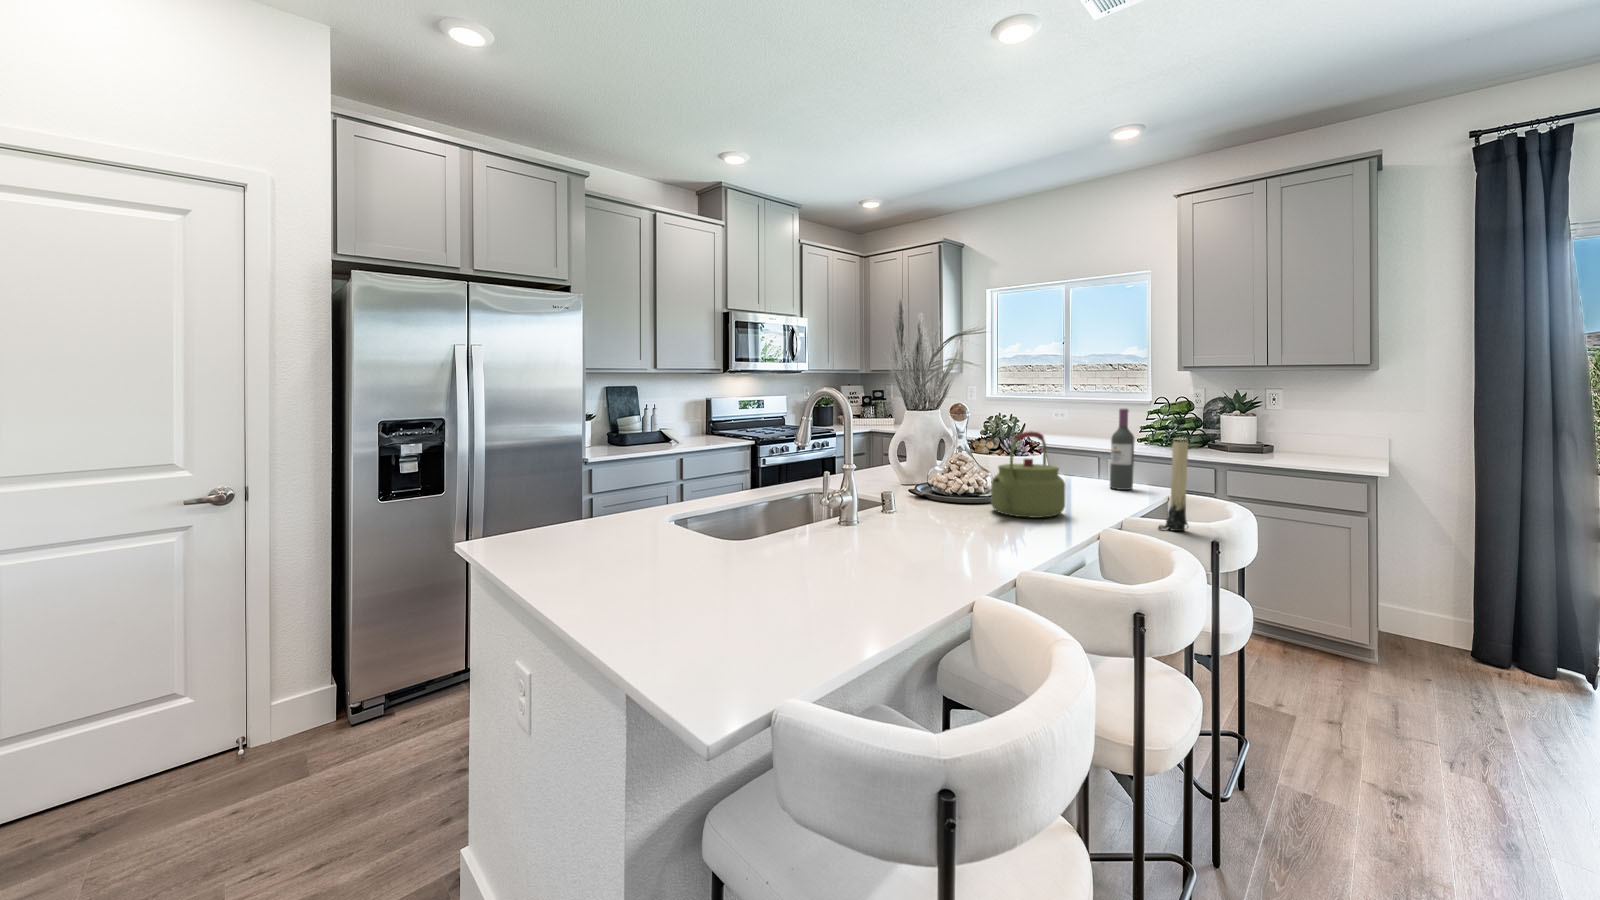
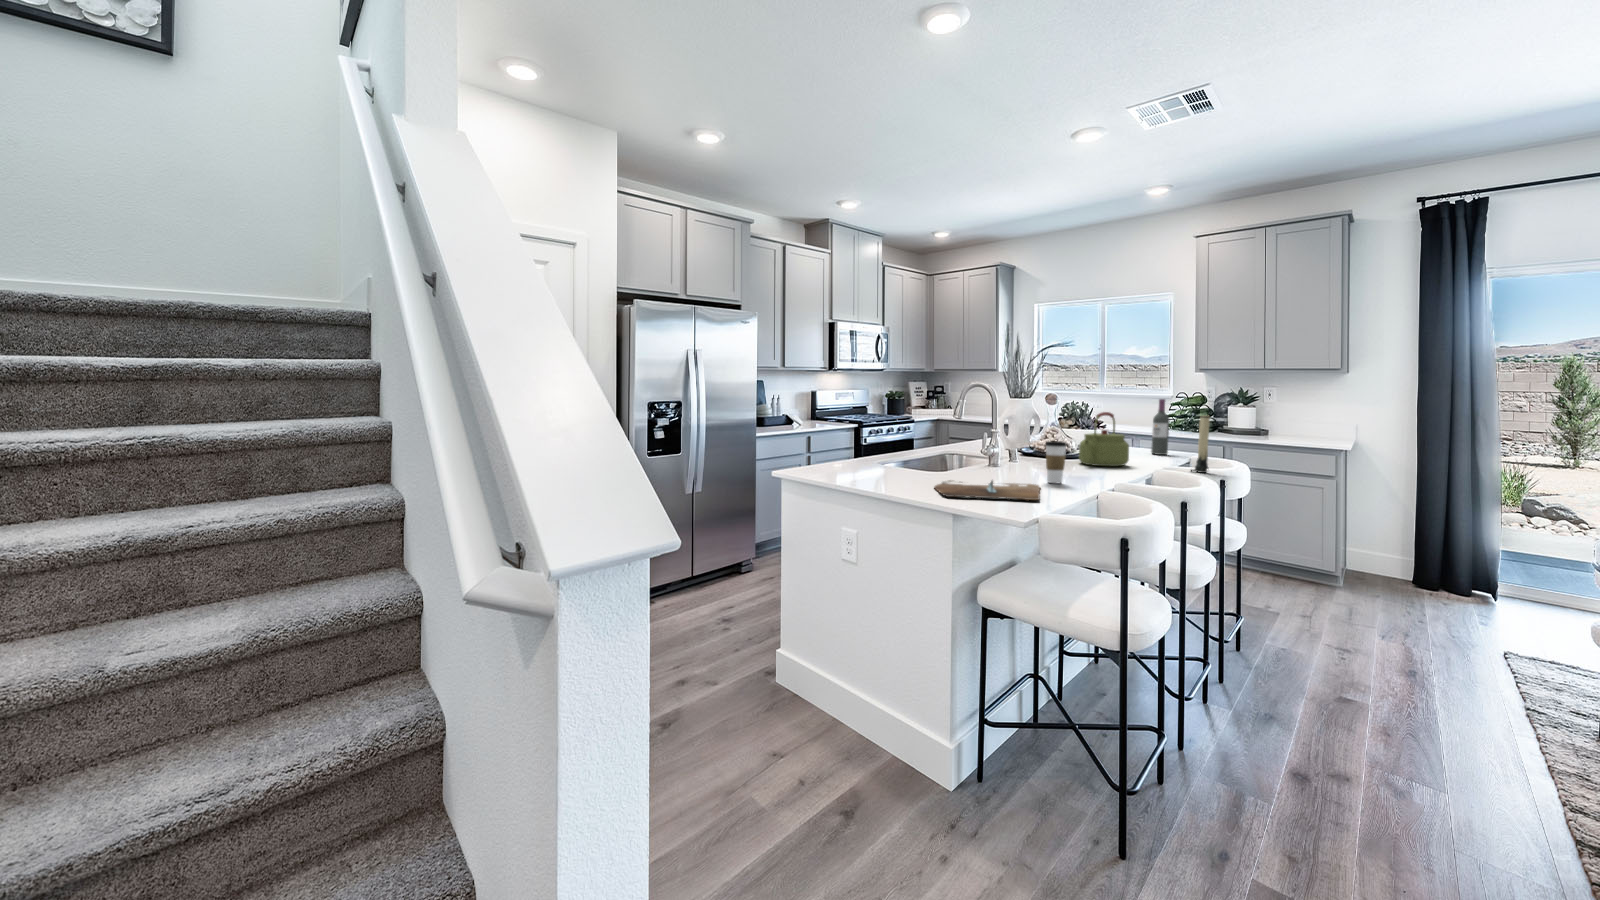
coffee cup: none [897,490,935,566] -> present [1045,441,1067,483]
cutting board: none [656,559,879,630] -> present [934,480,1040,500]

